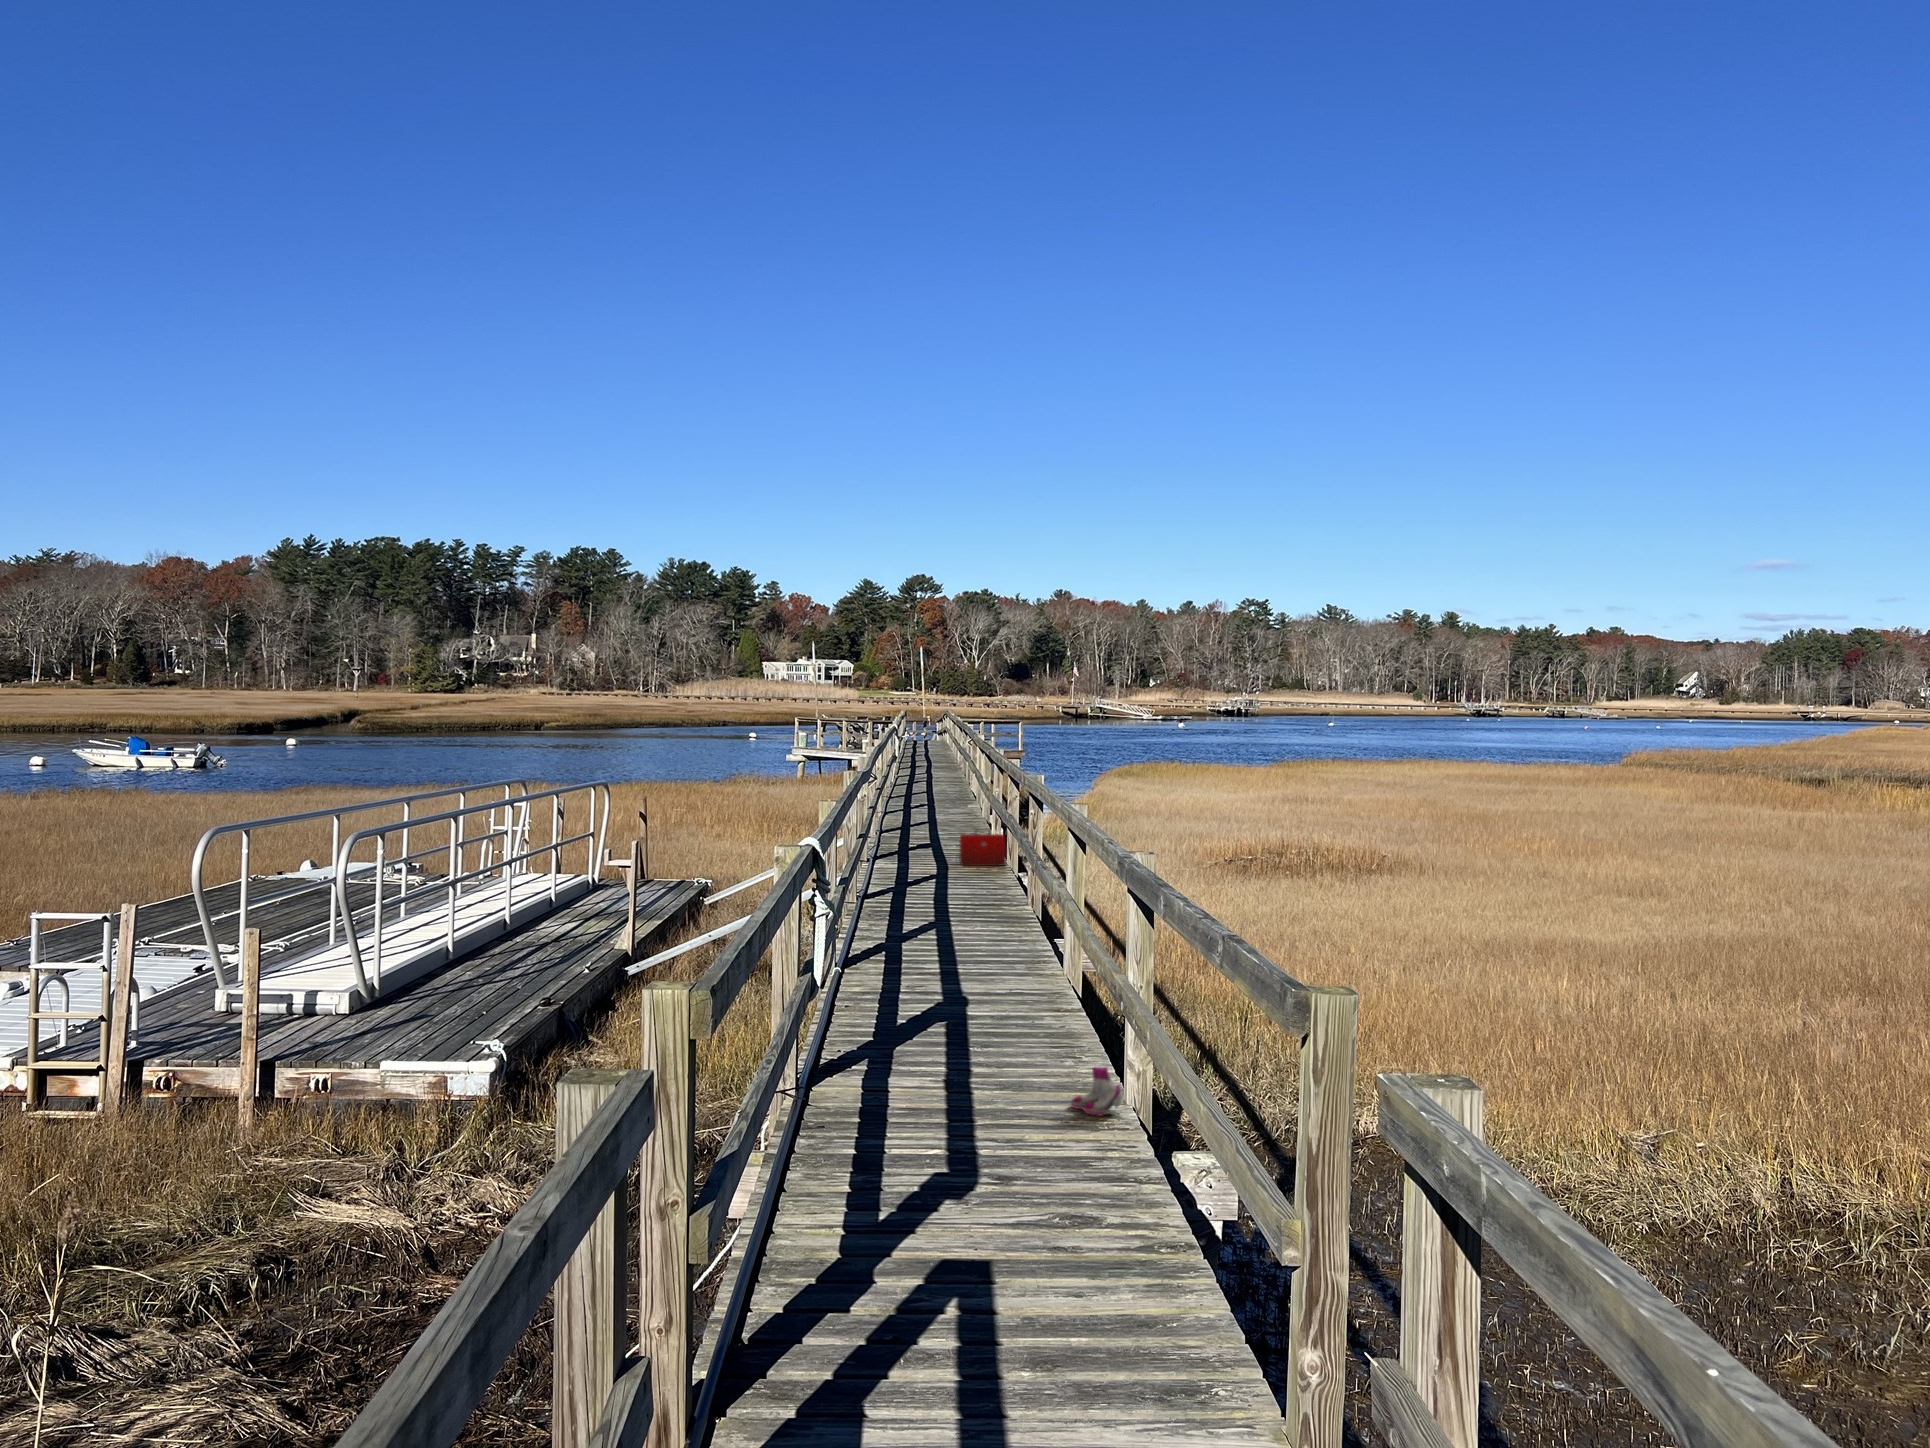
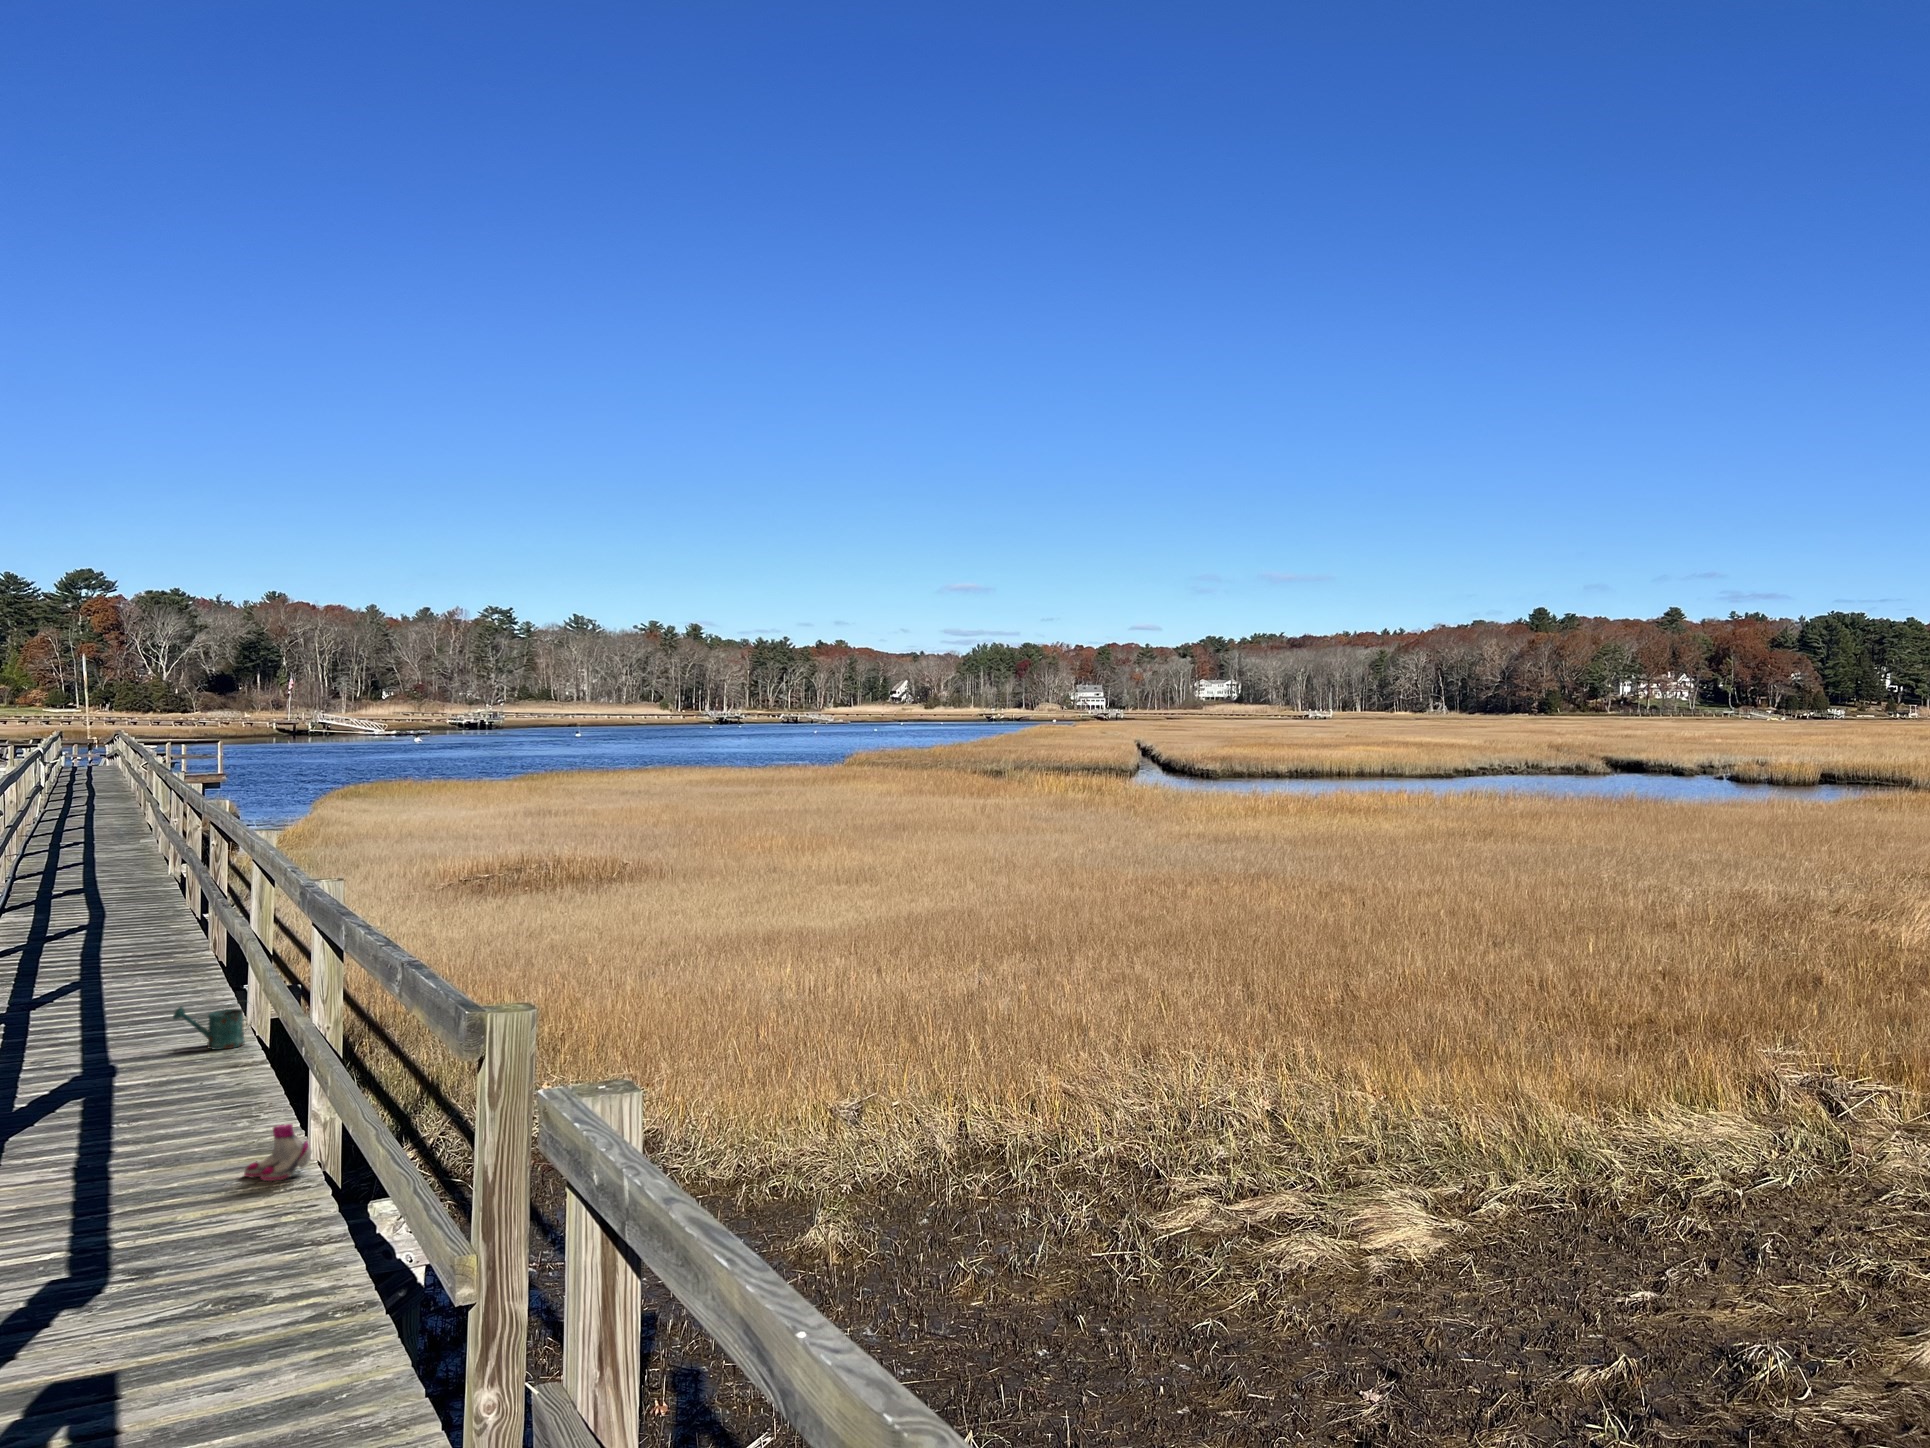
toolbox: present [960,829,1006,866] -> none [124,857,191,906]
watering can: none [1006,952,1065,992] -> present [173,1007,252,1050]

